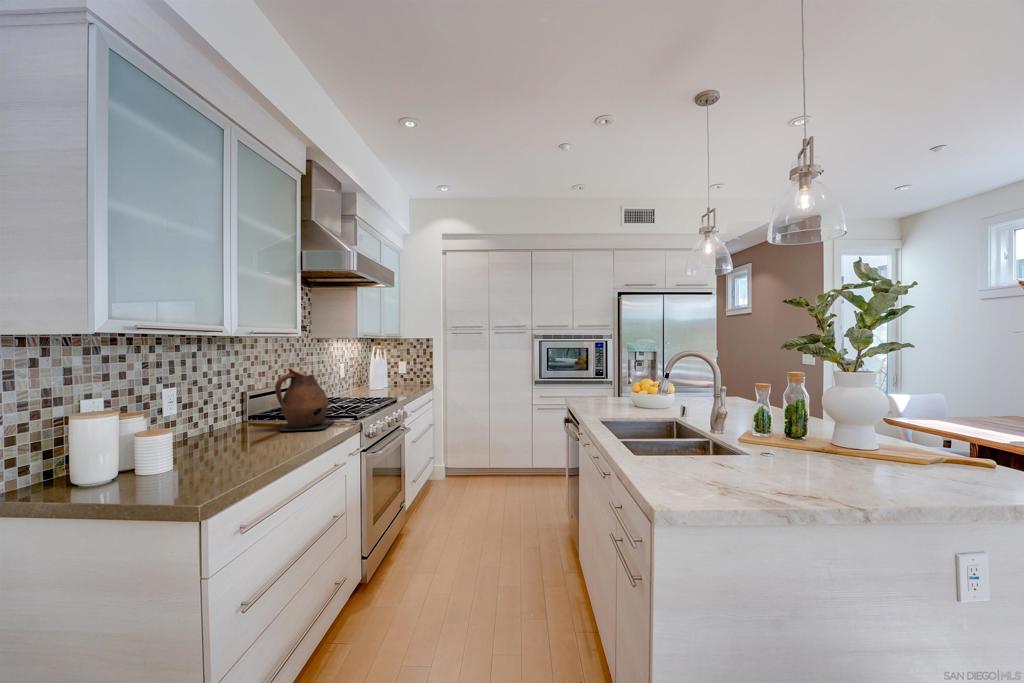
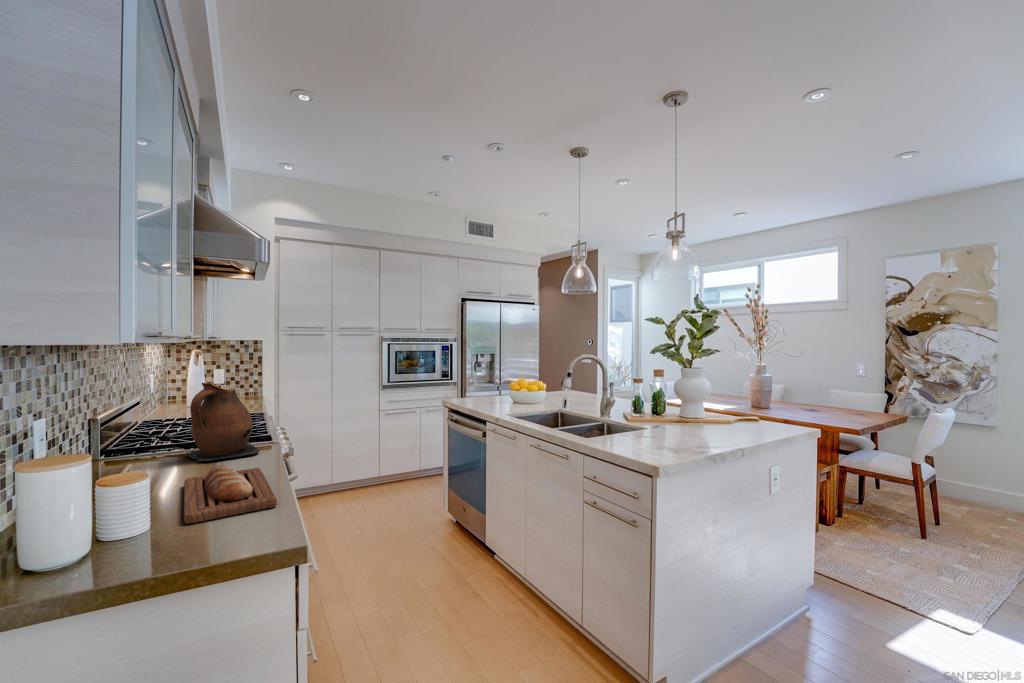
bread loaf: none [175,434,290,476] -> present [184,465,277,524]

